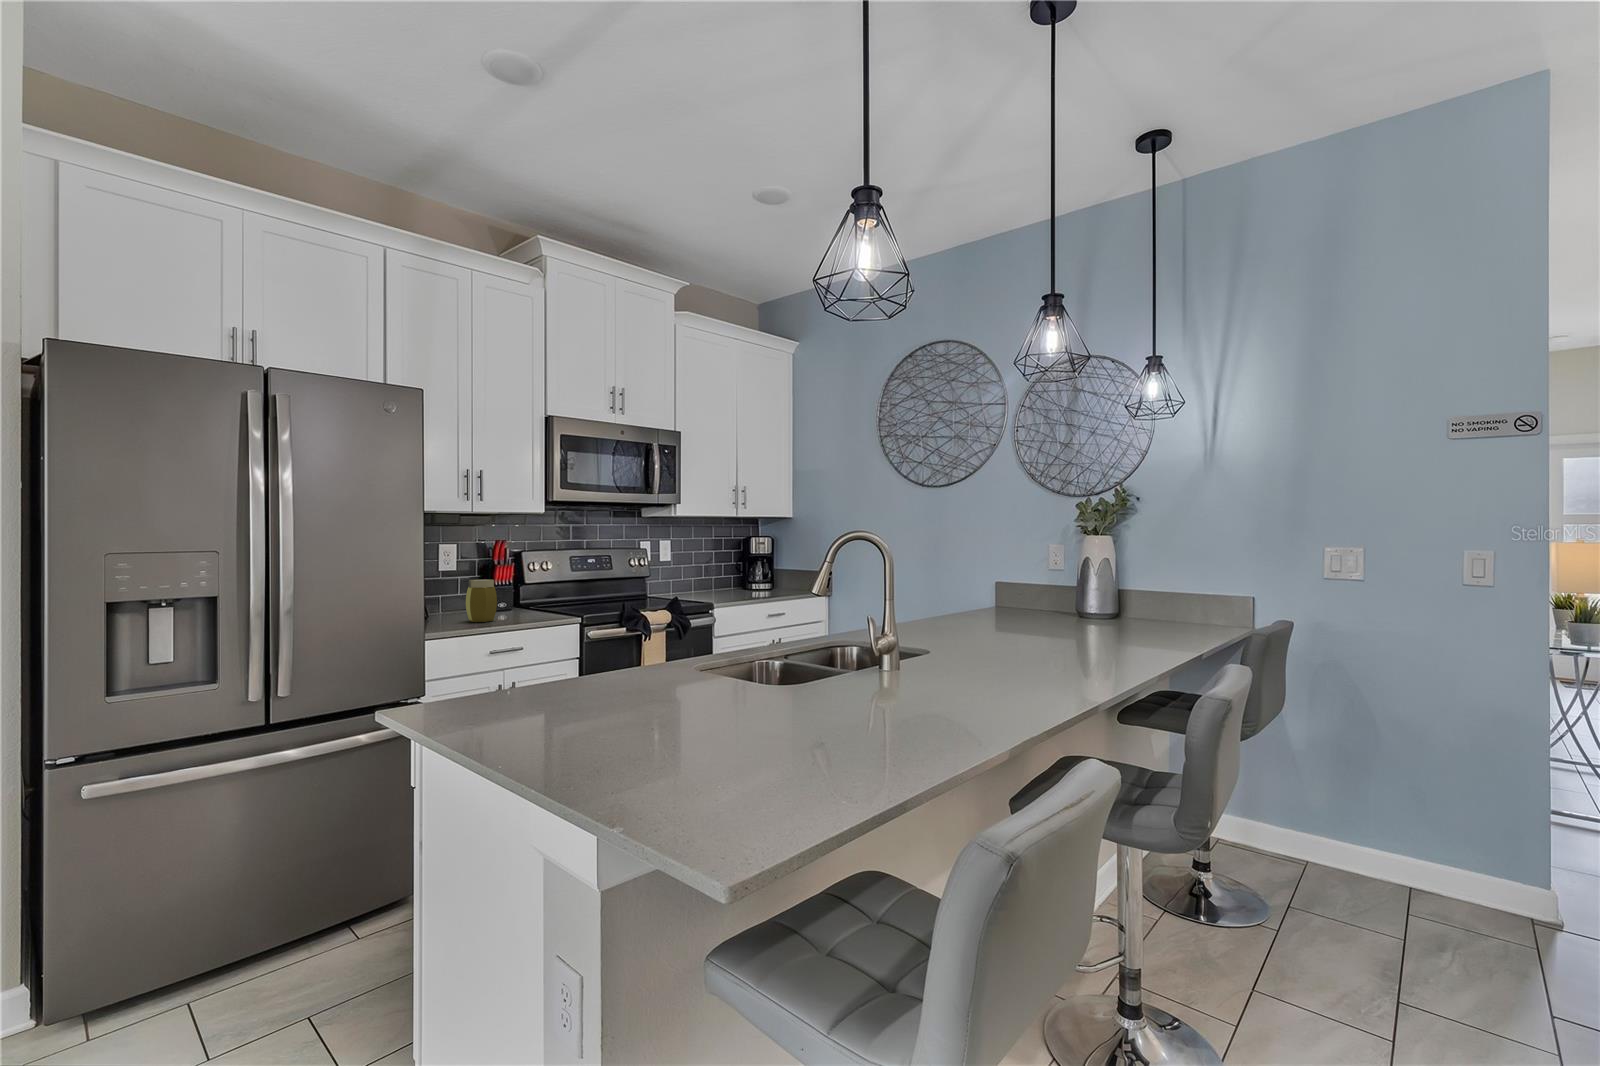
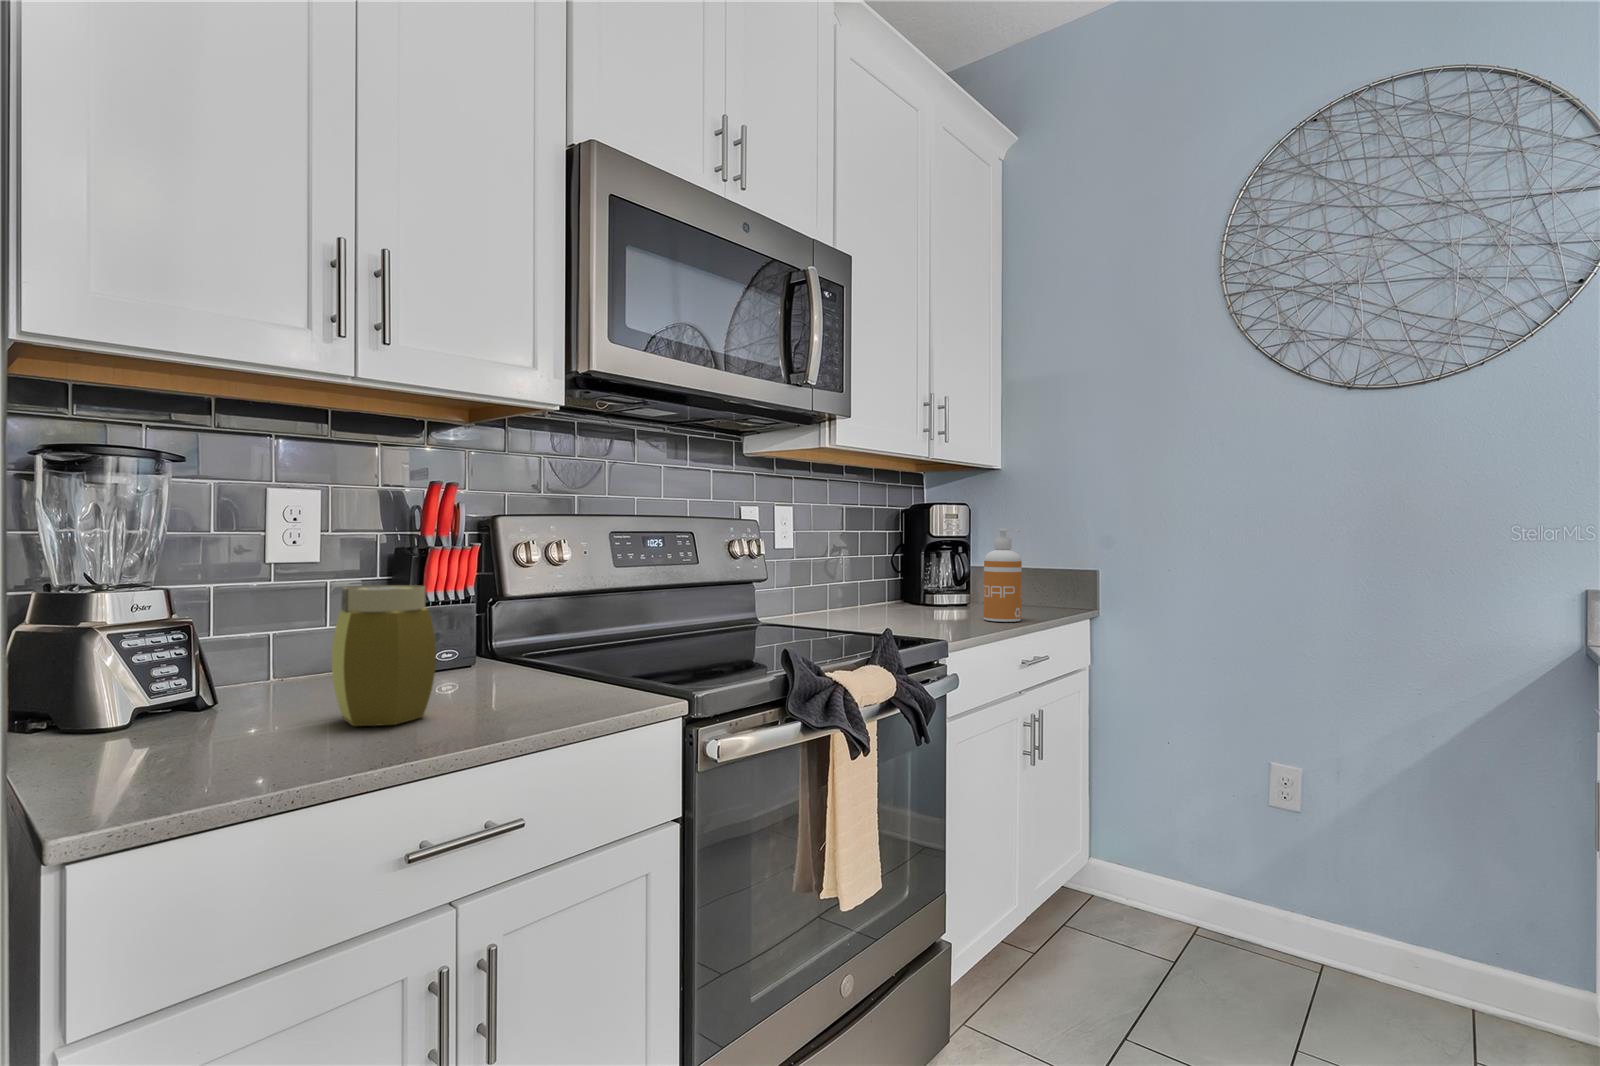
soap dispenser: none [755,553,772,597] -> present [984,529,1022,622]

